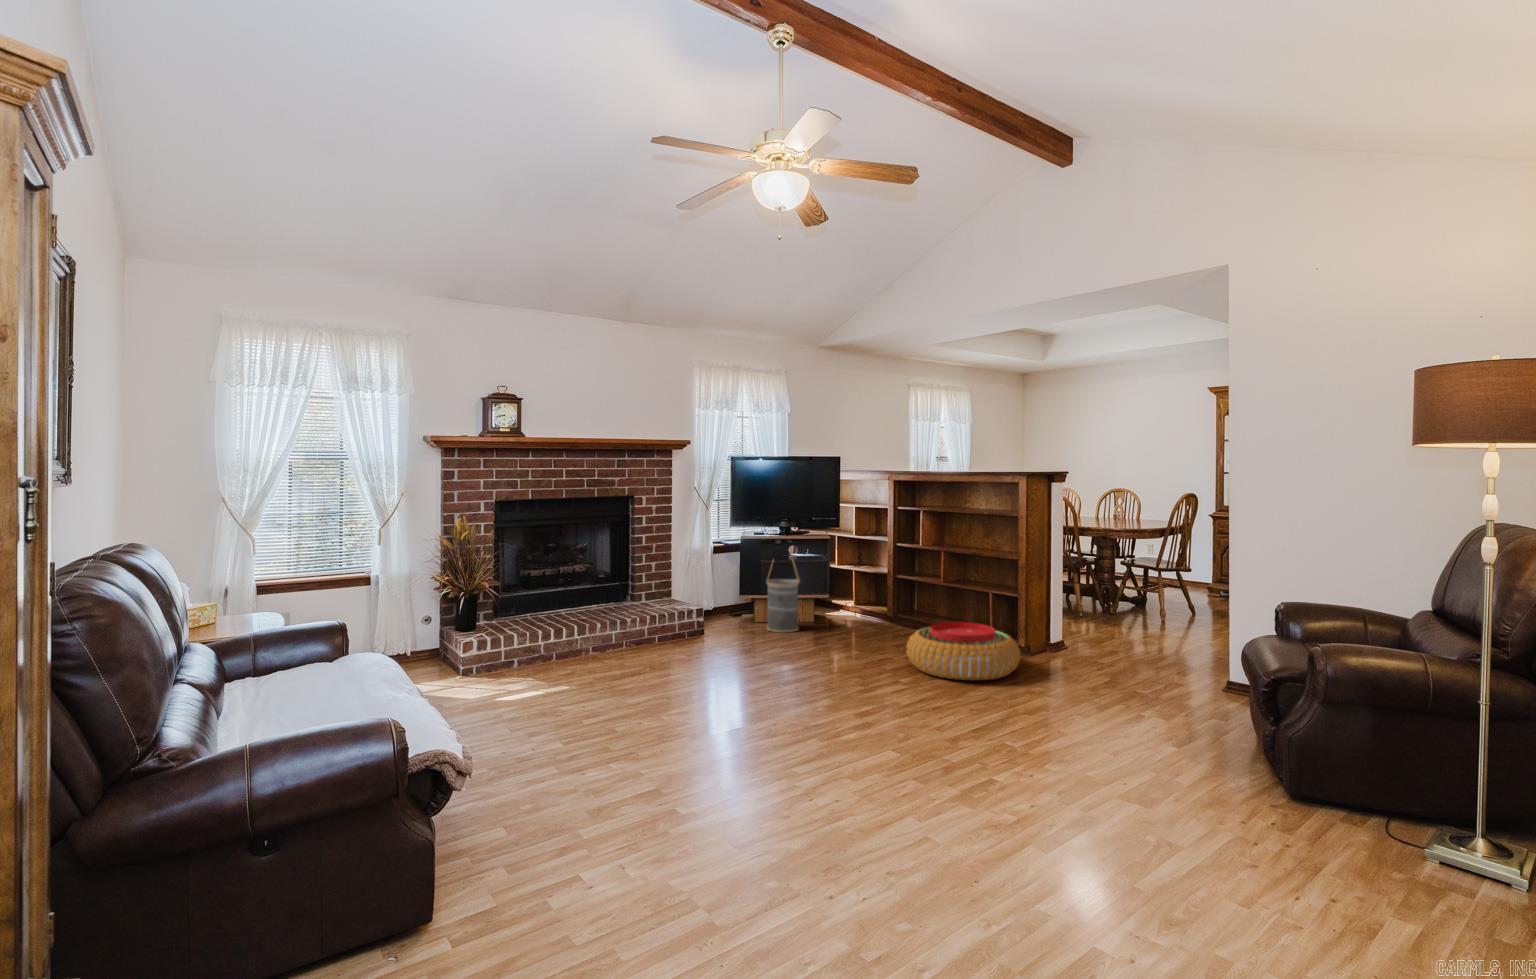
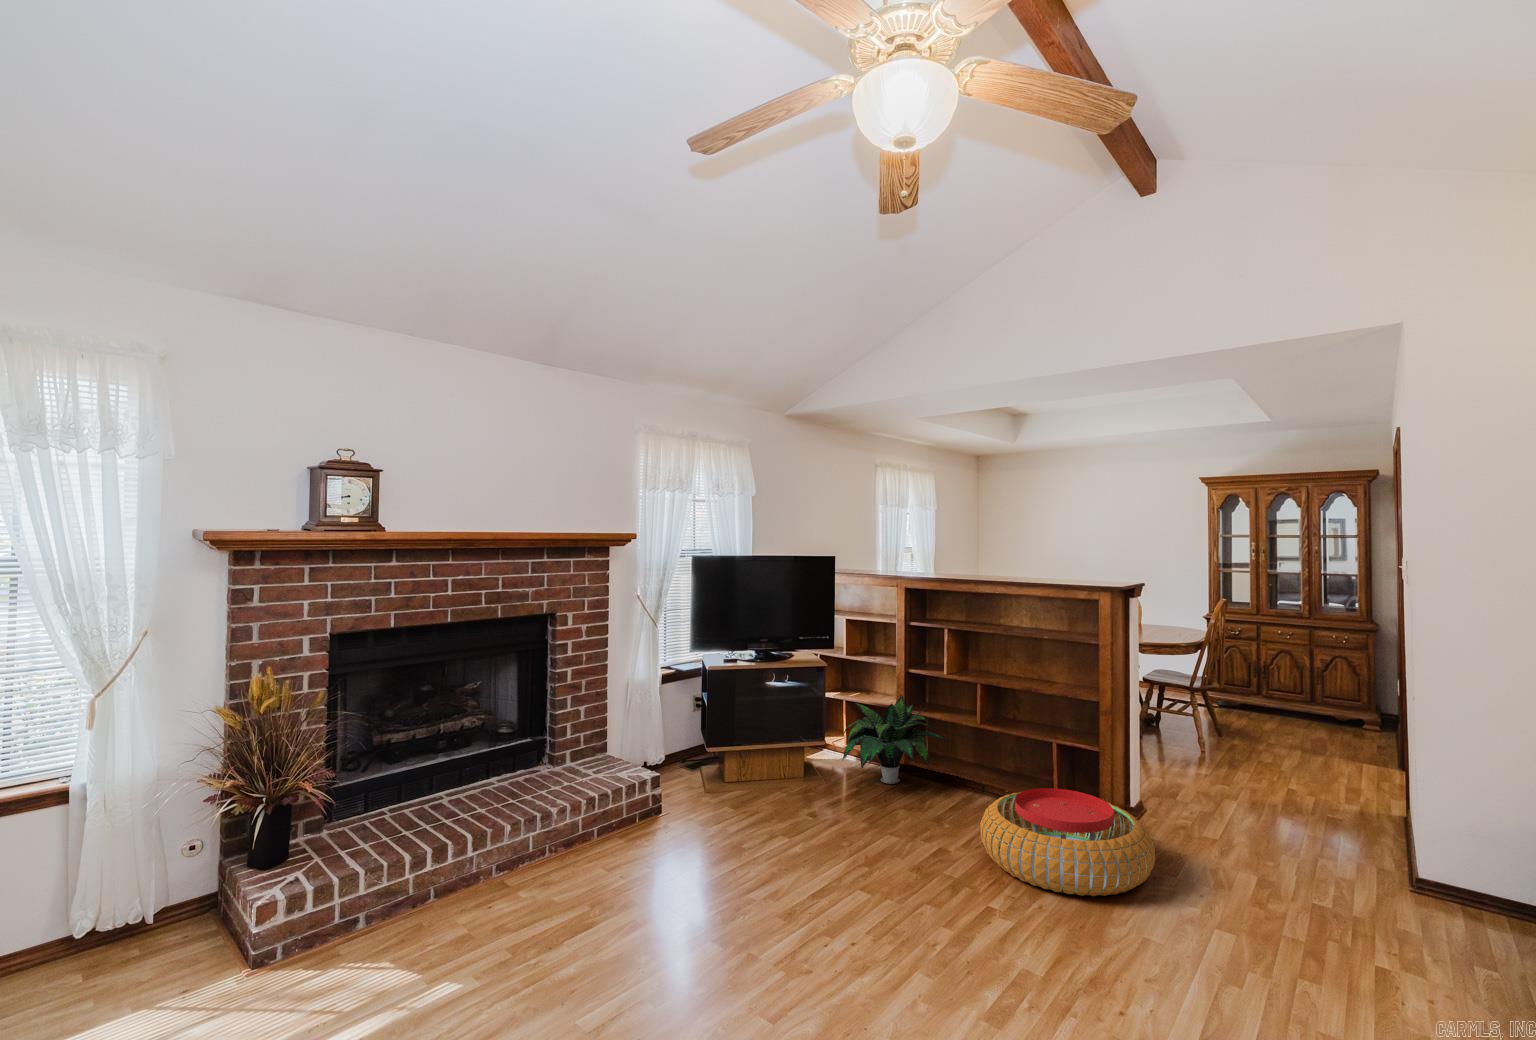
basket: present [766,560,800,632] -> none [743,693,791,800]
potted plant: none [839,564,923,629] -> present [843,694,950,784]

